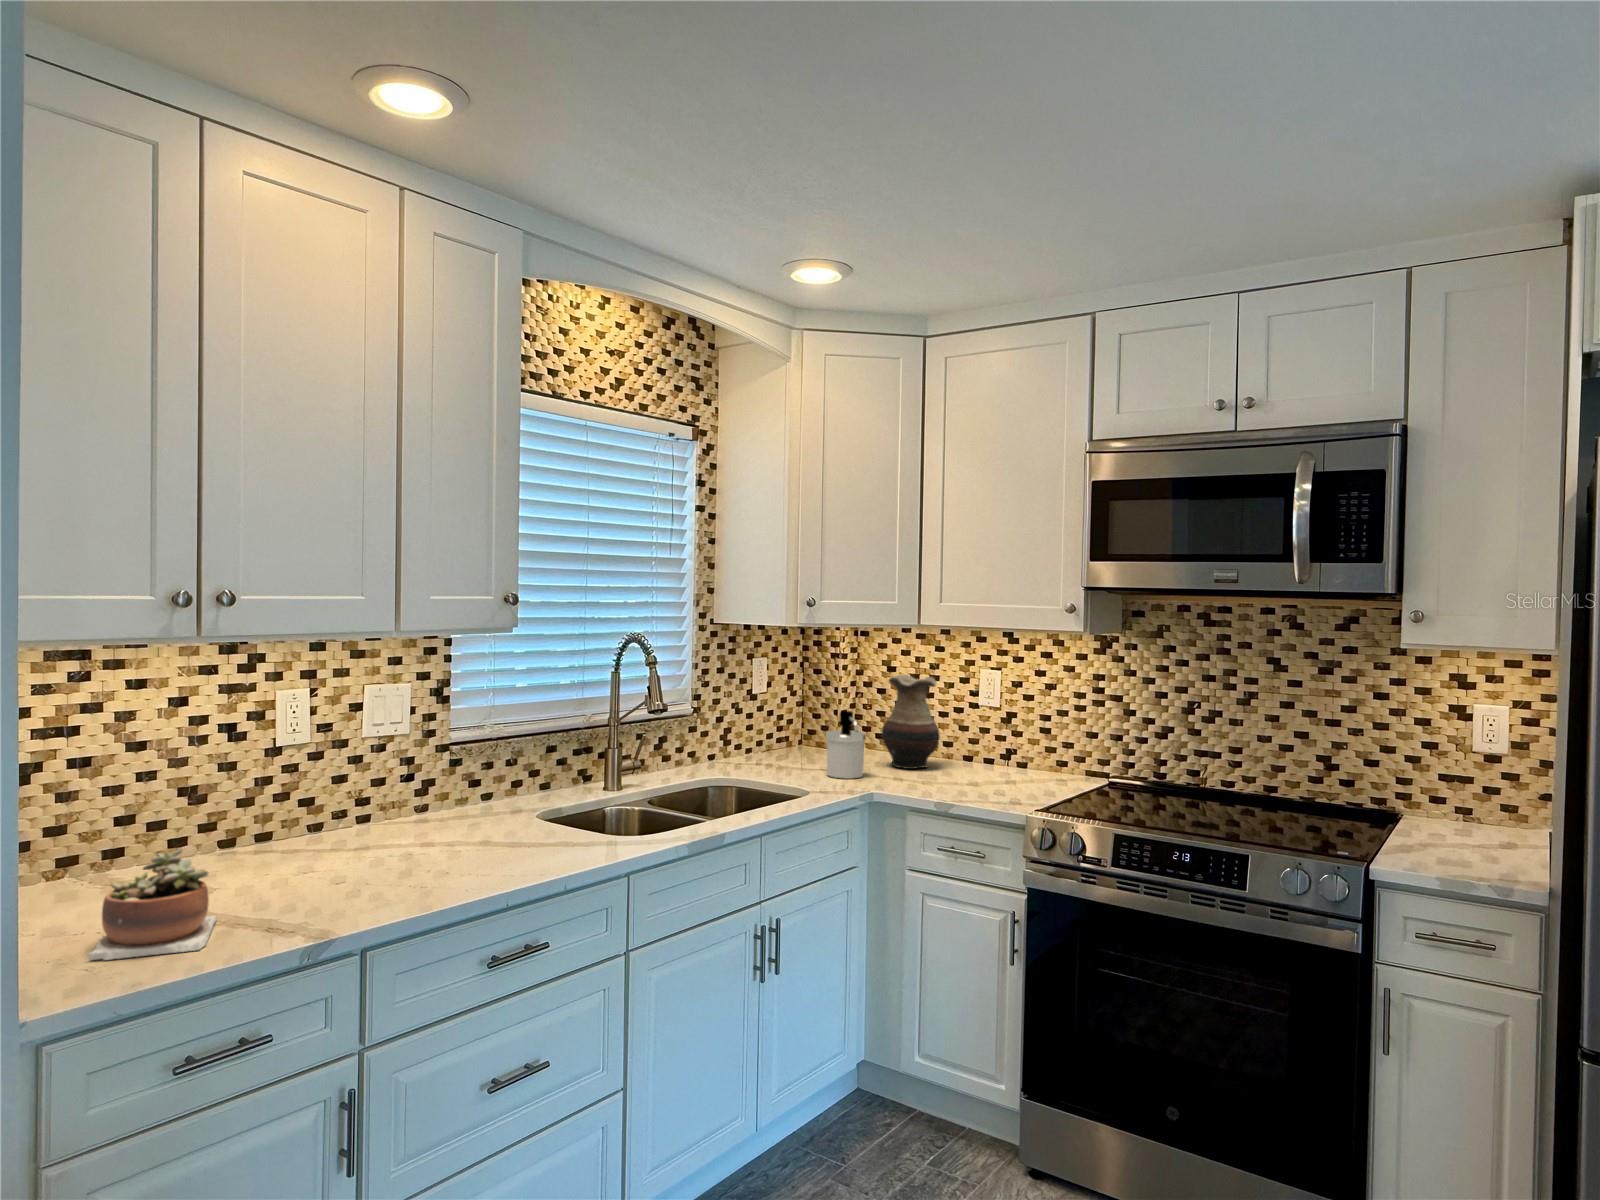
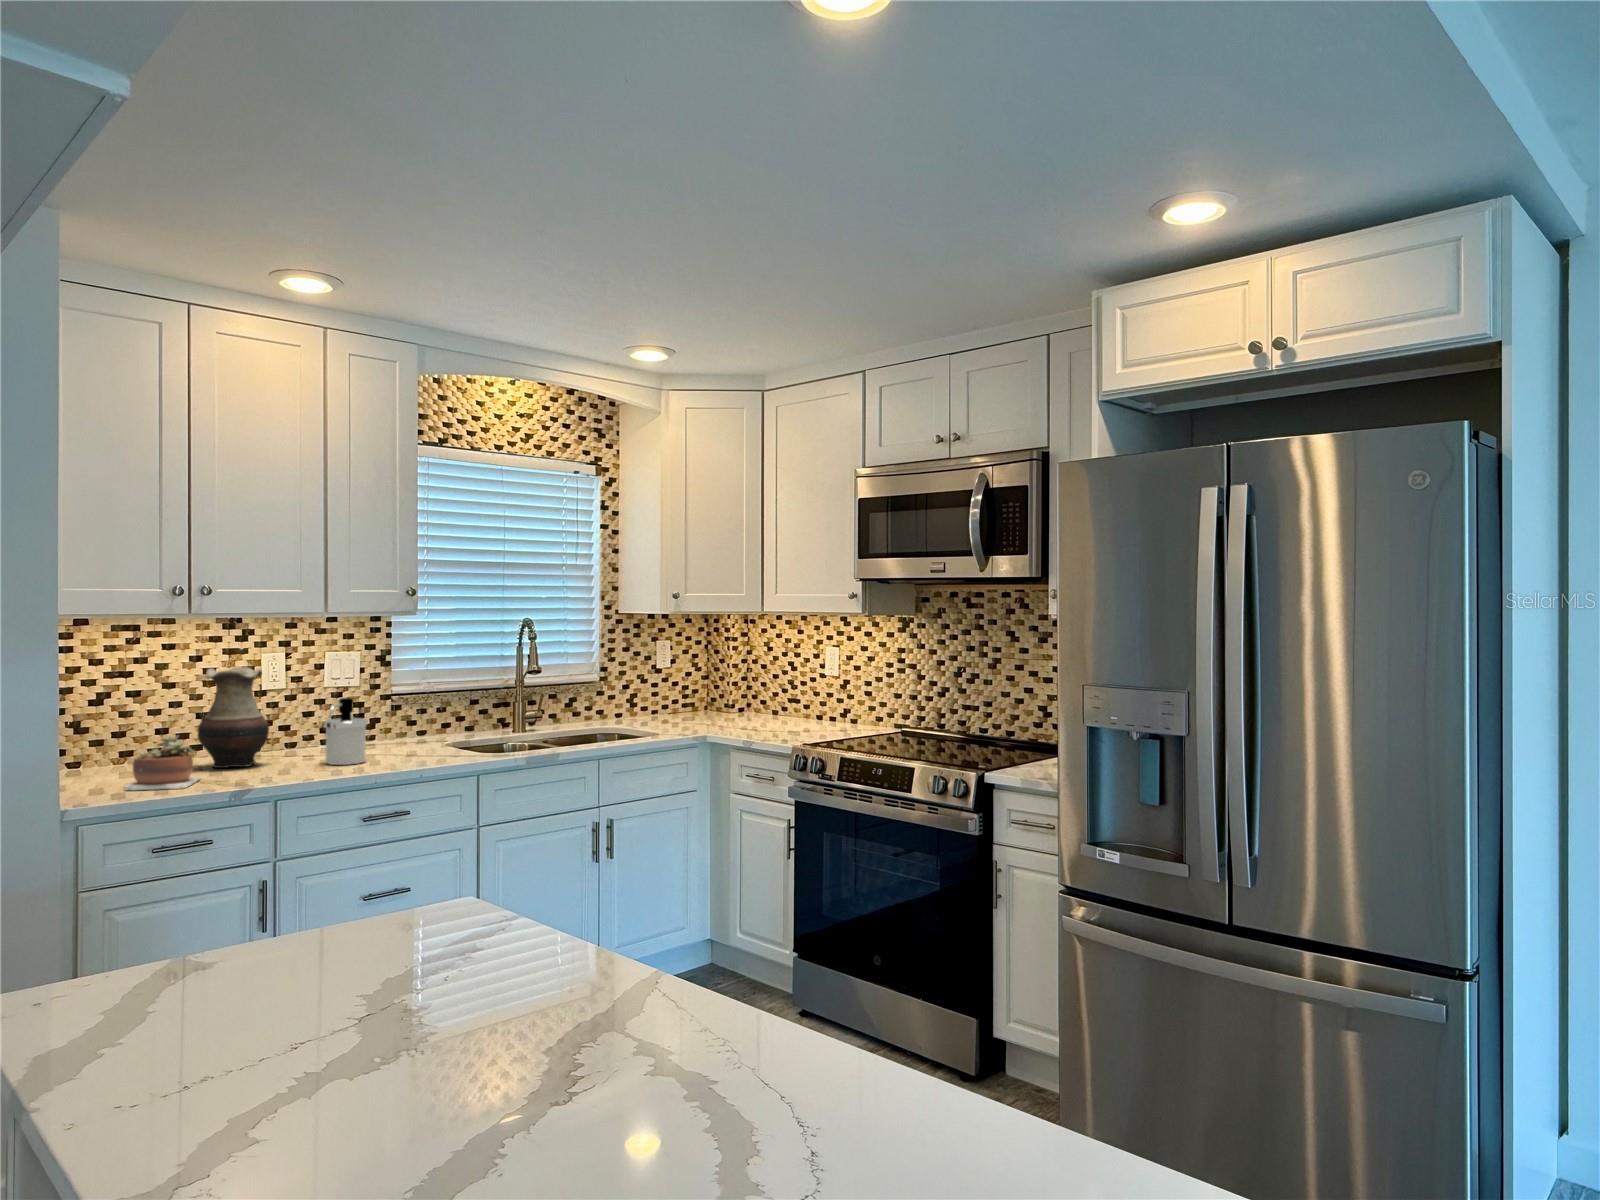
vase: present [881,675,940,769] -> present [198,667,269,768]
soap dispenser: present [826,711,866,779] -> present [324,698,367,765]

